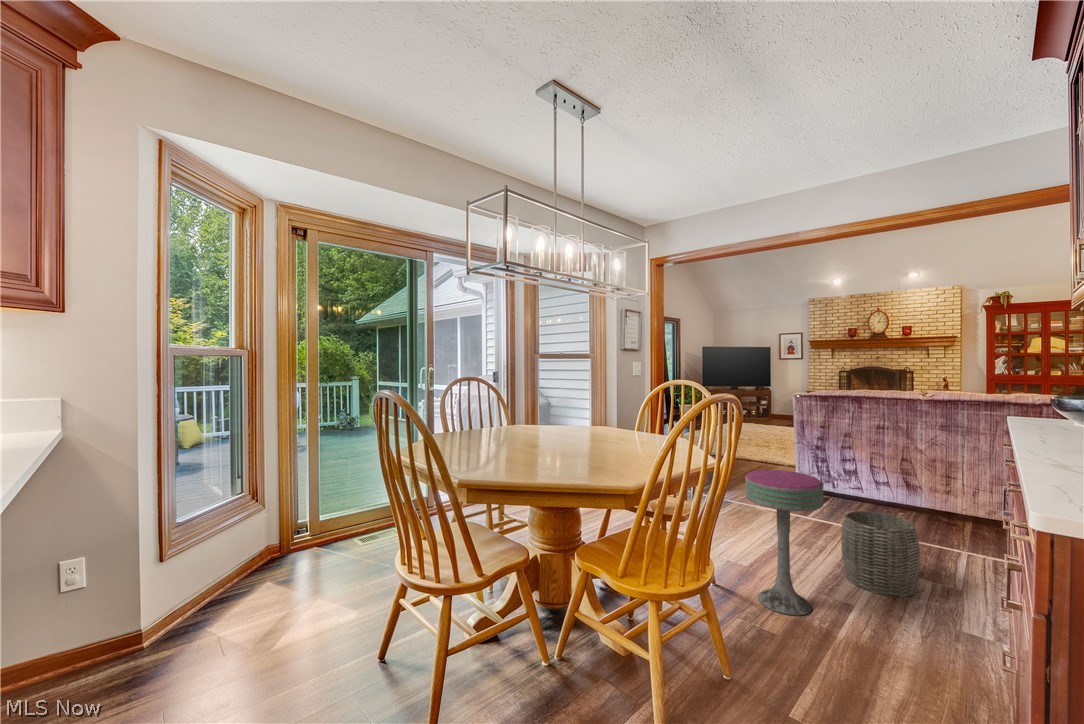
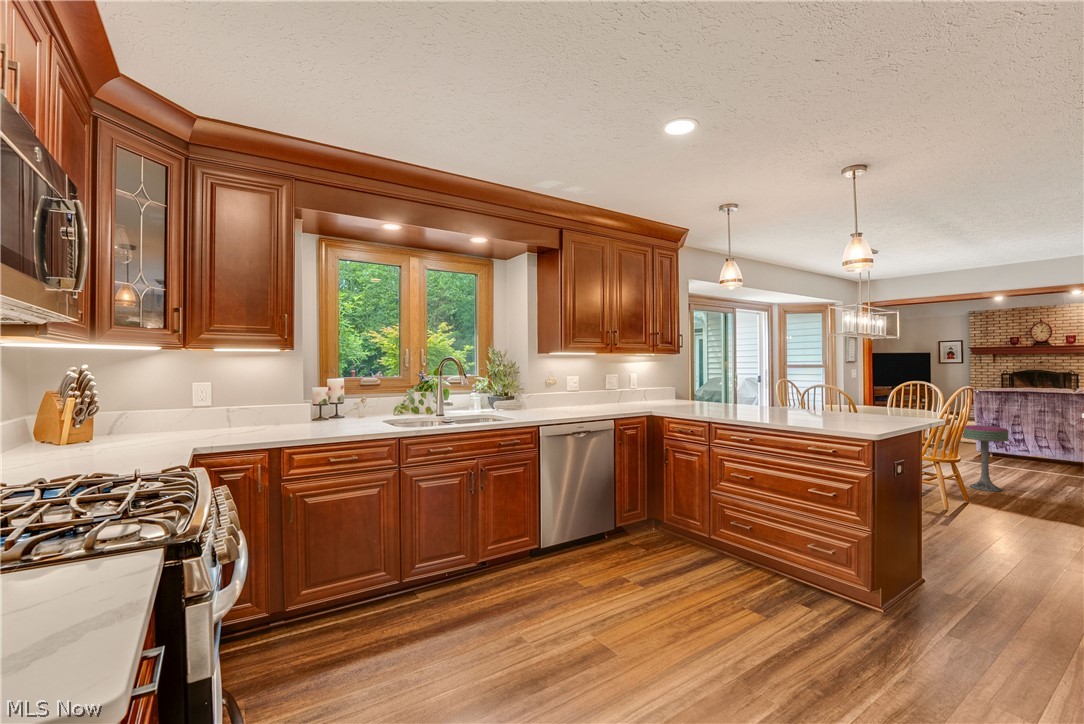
woven basket: present [841,511,920,597] -> none [1017,451,1067,490]

